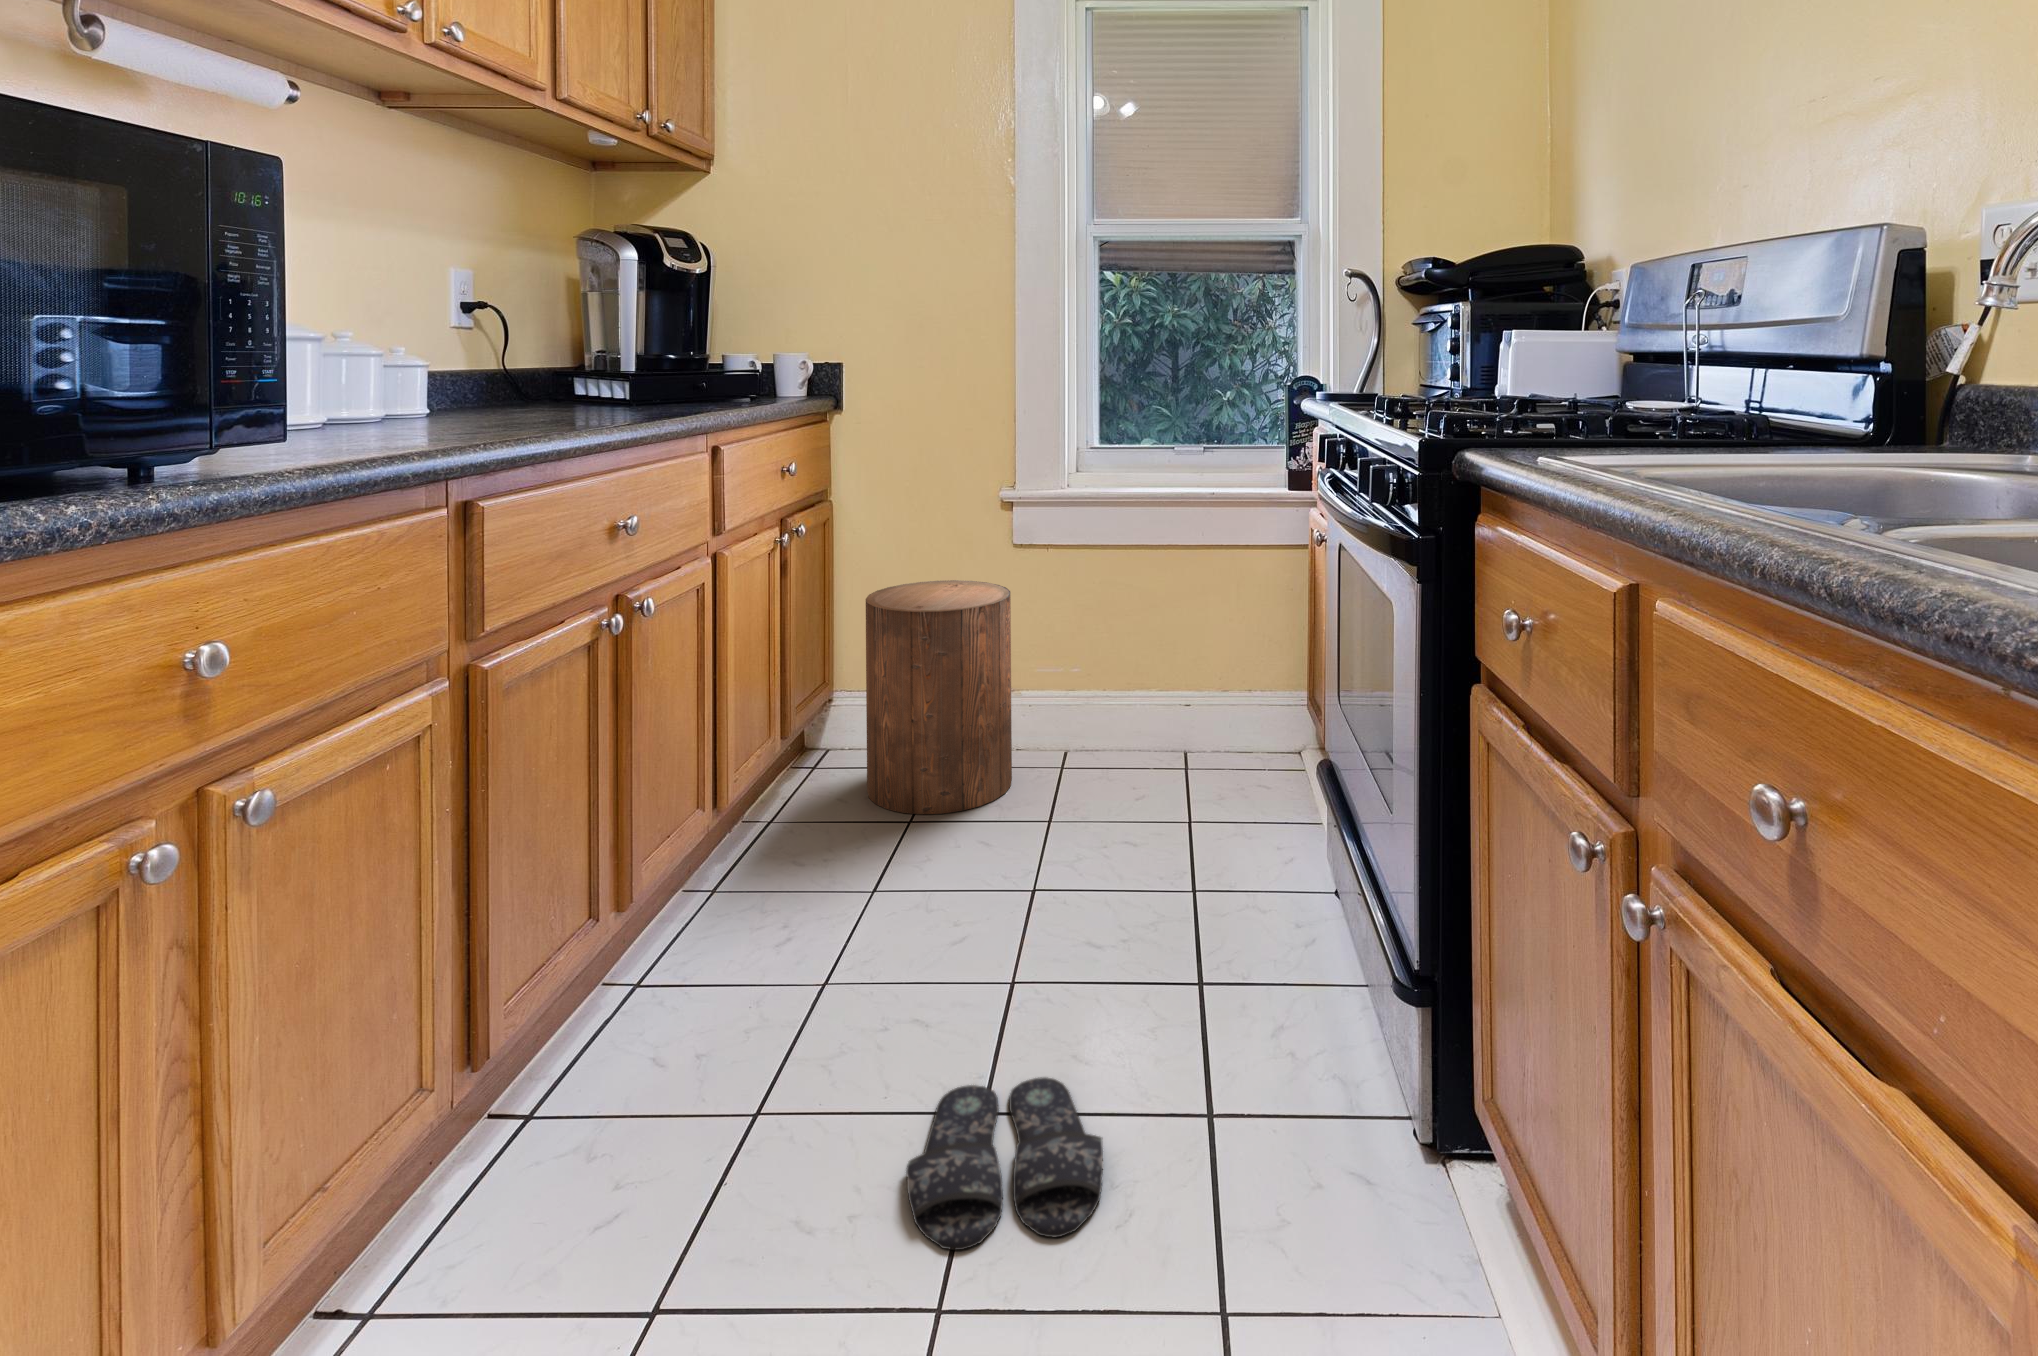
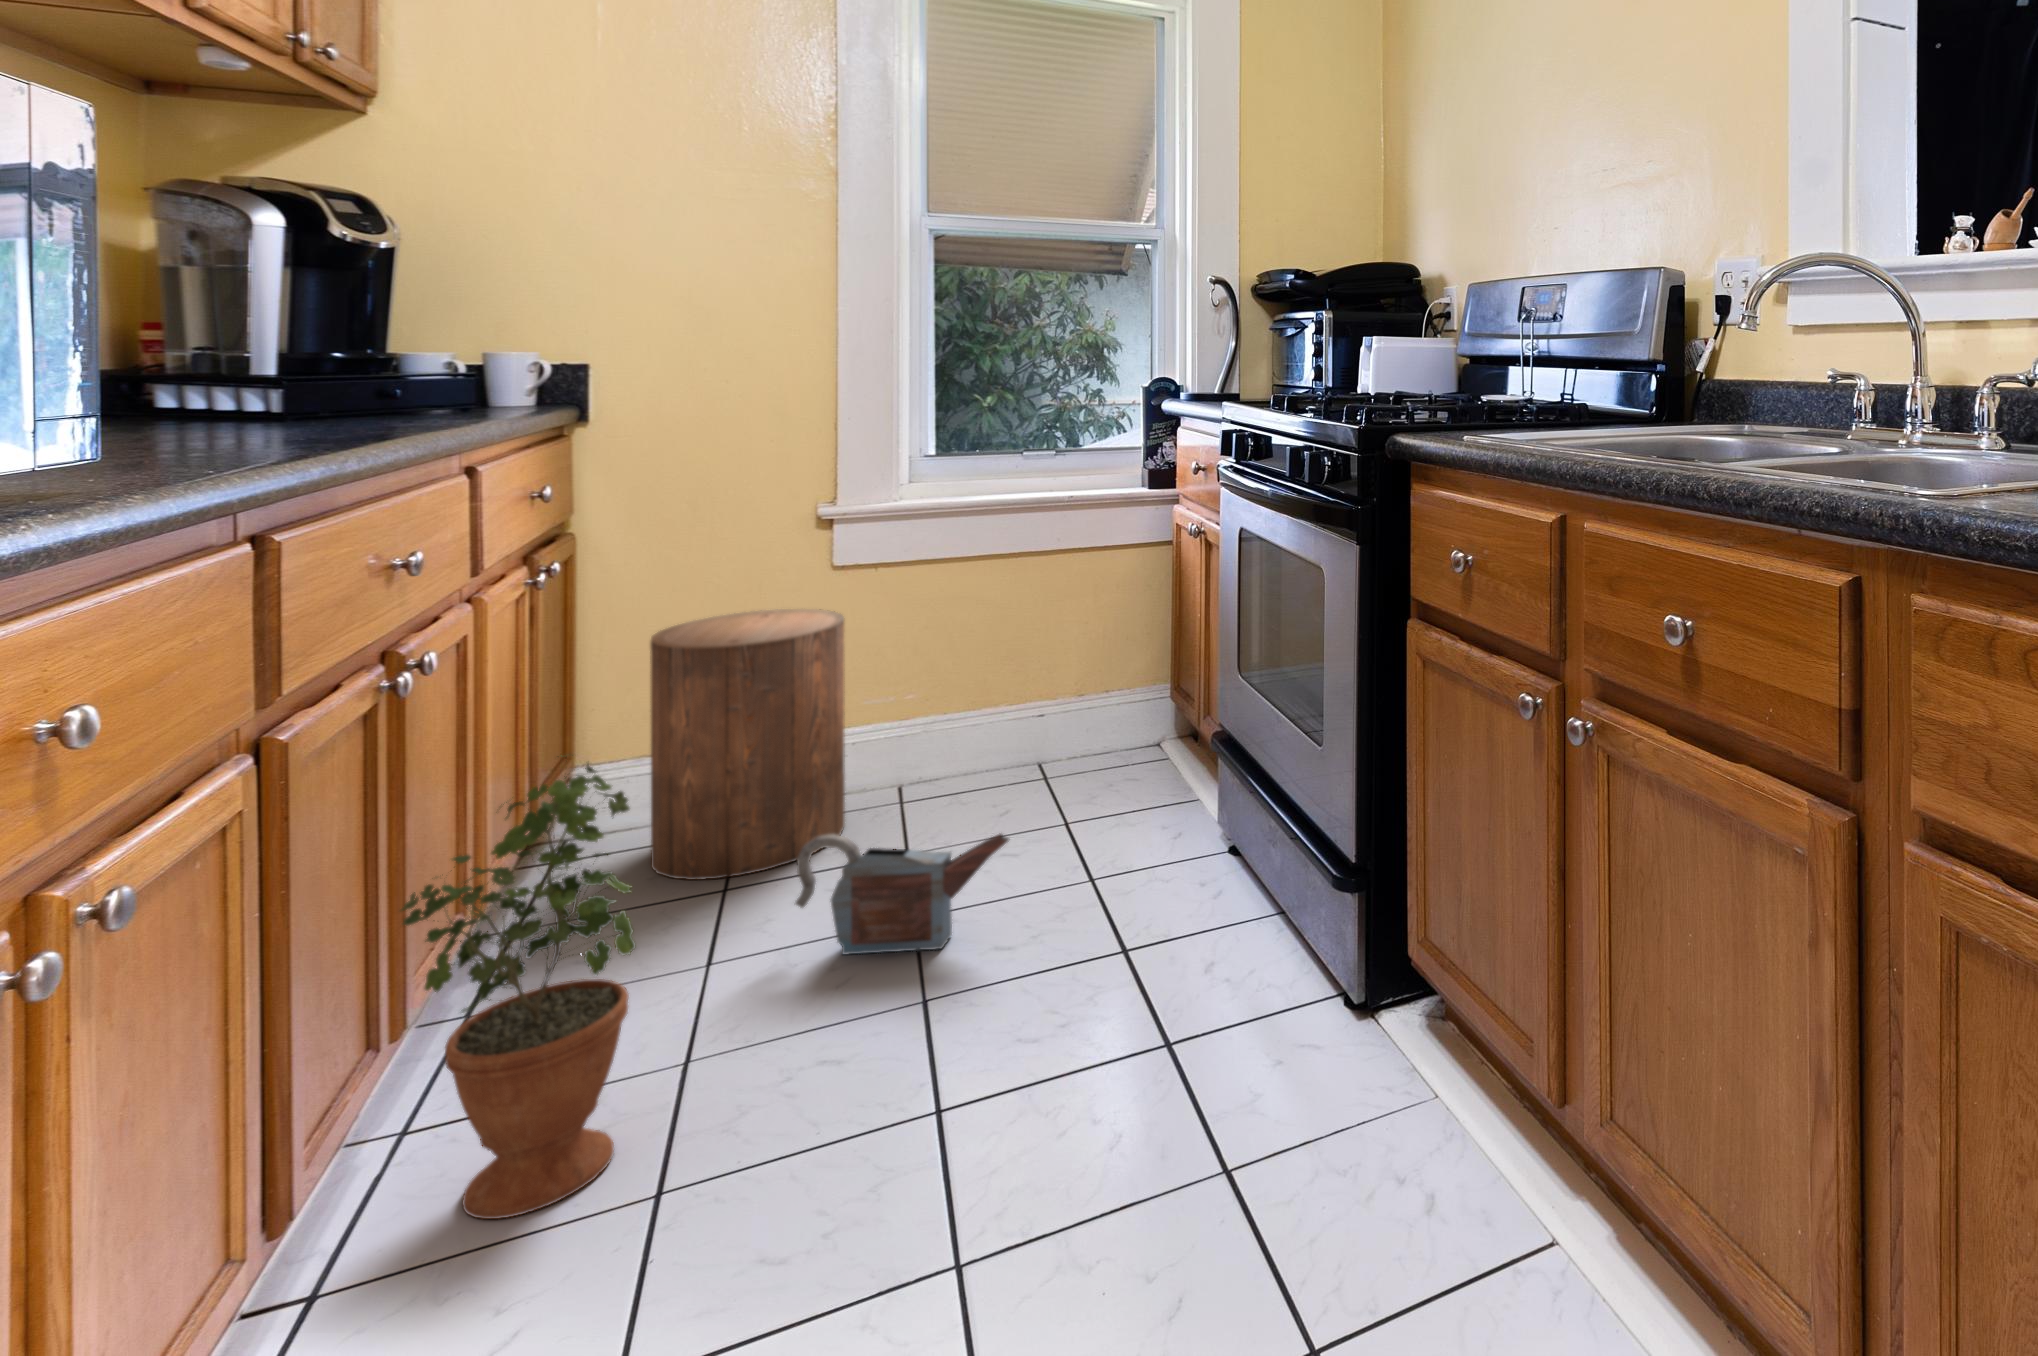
potted plant: none [595,700,762,1092] -> present [401,755,635,1219]
watering can: none [932,799,1103,933] -> present [795,834,1010,954]
slippers: present [906,1077,1103,1250] -> none [877,1062,1089,1225]

